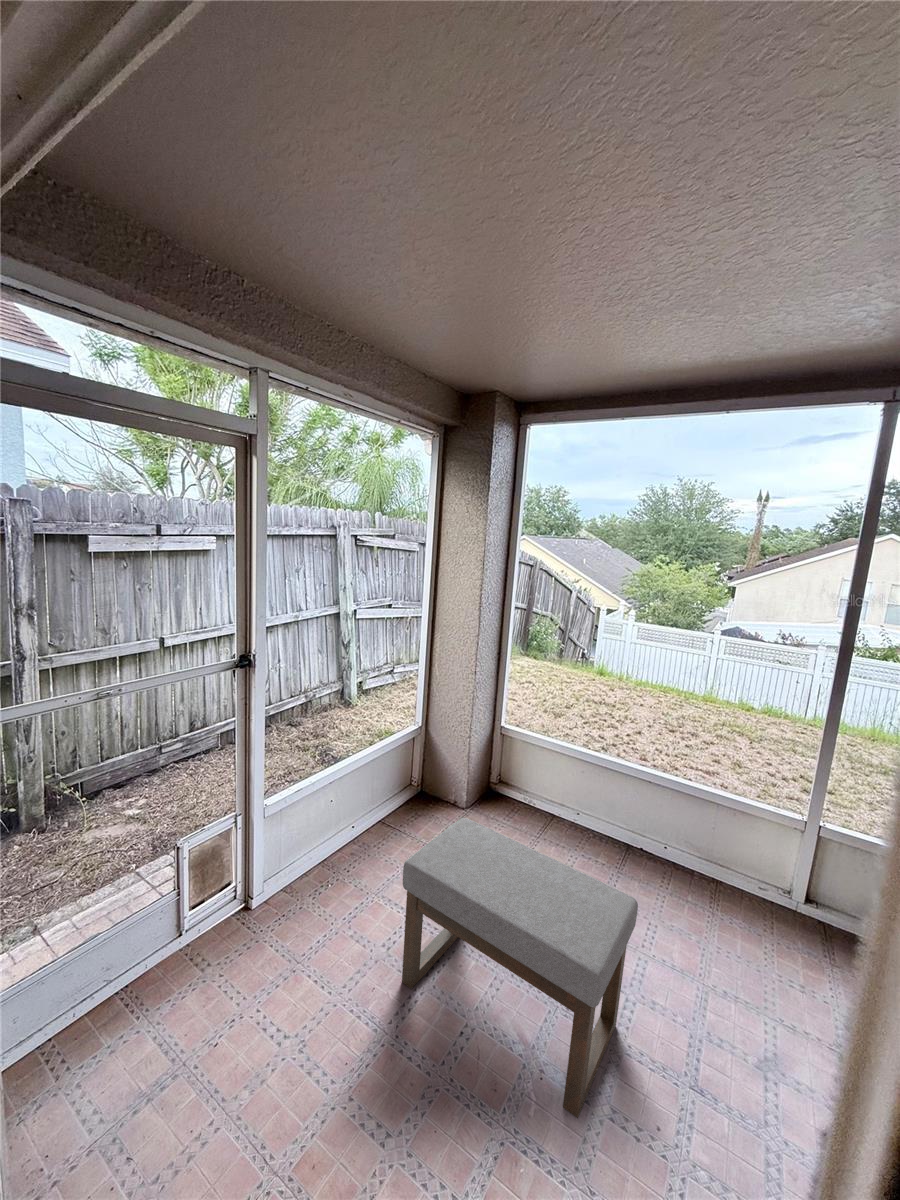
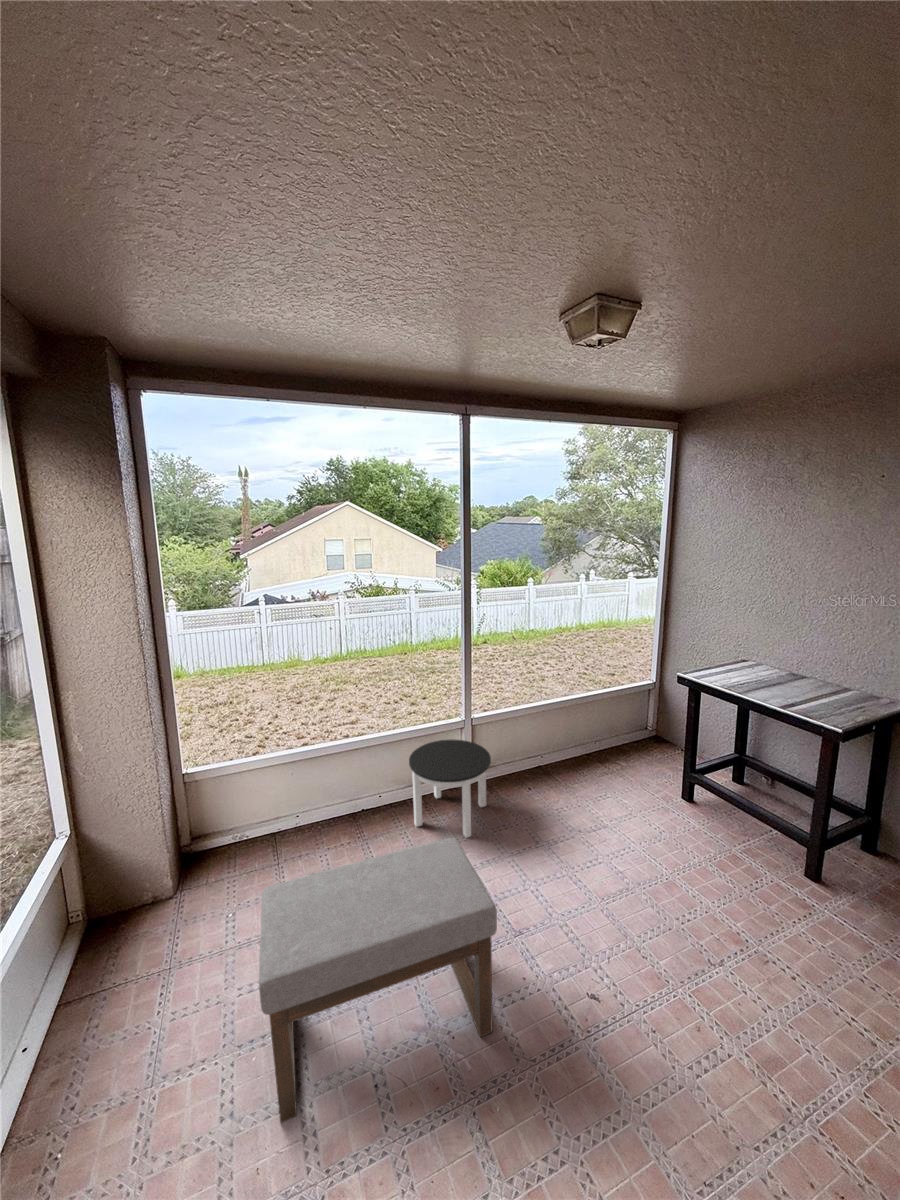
round table: none [684,817,820,960] -> present [409,739,491,838]

